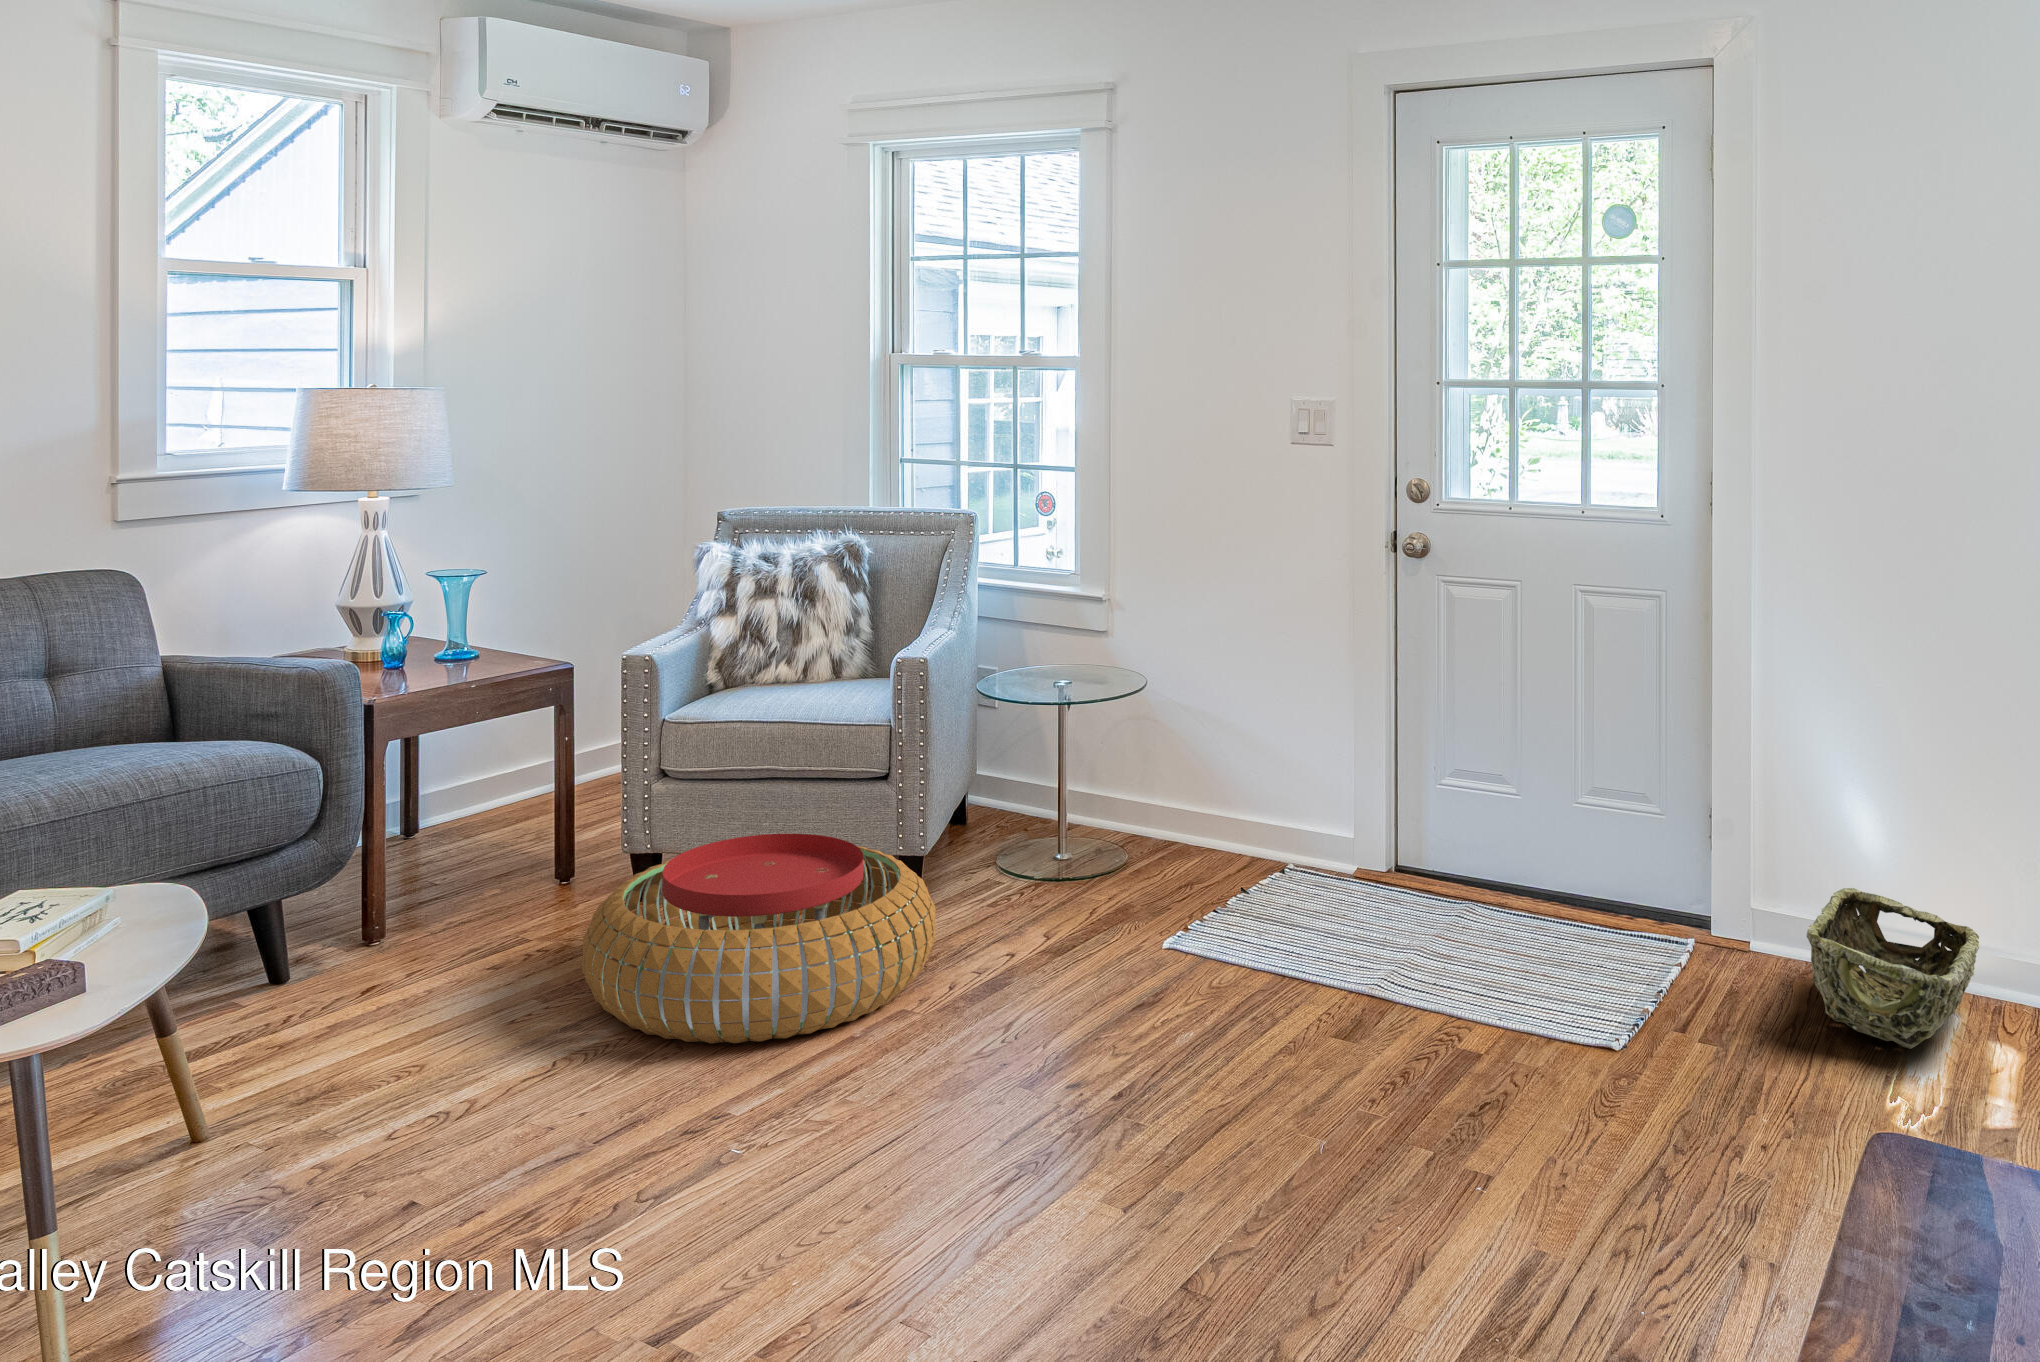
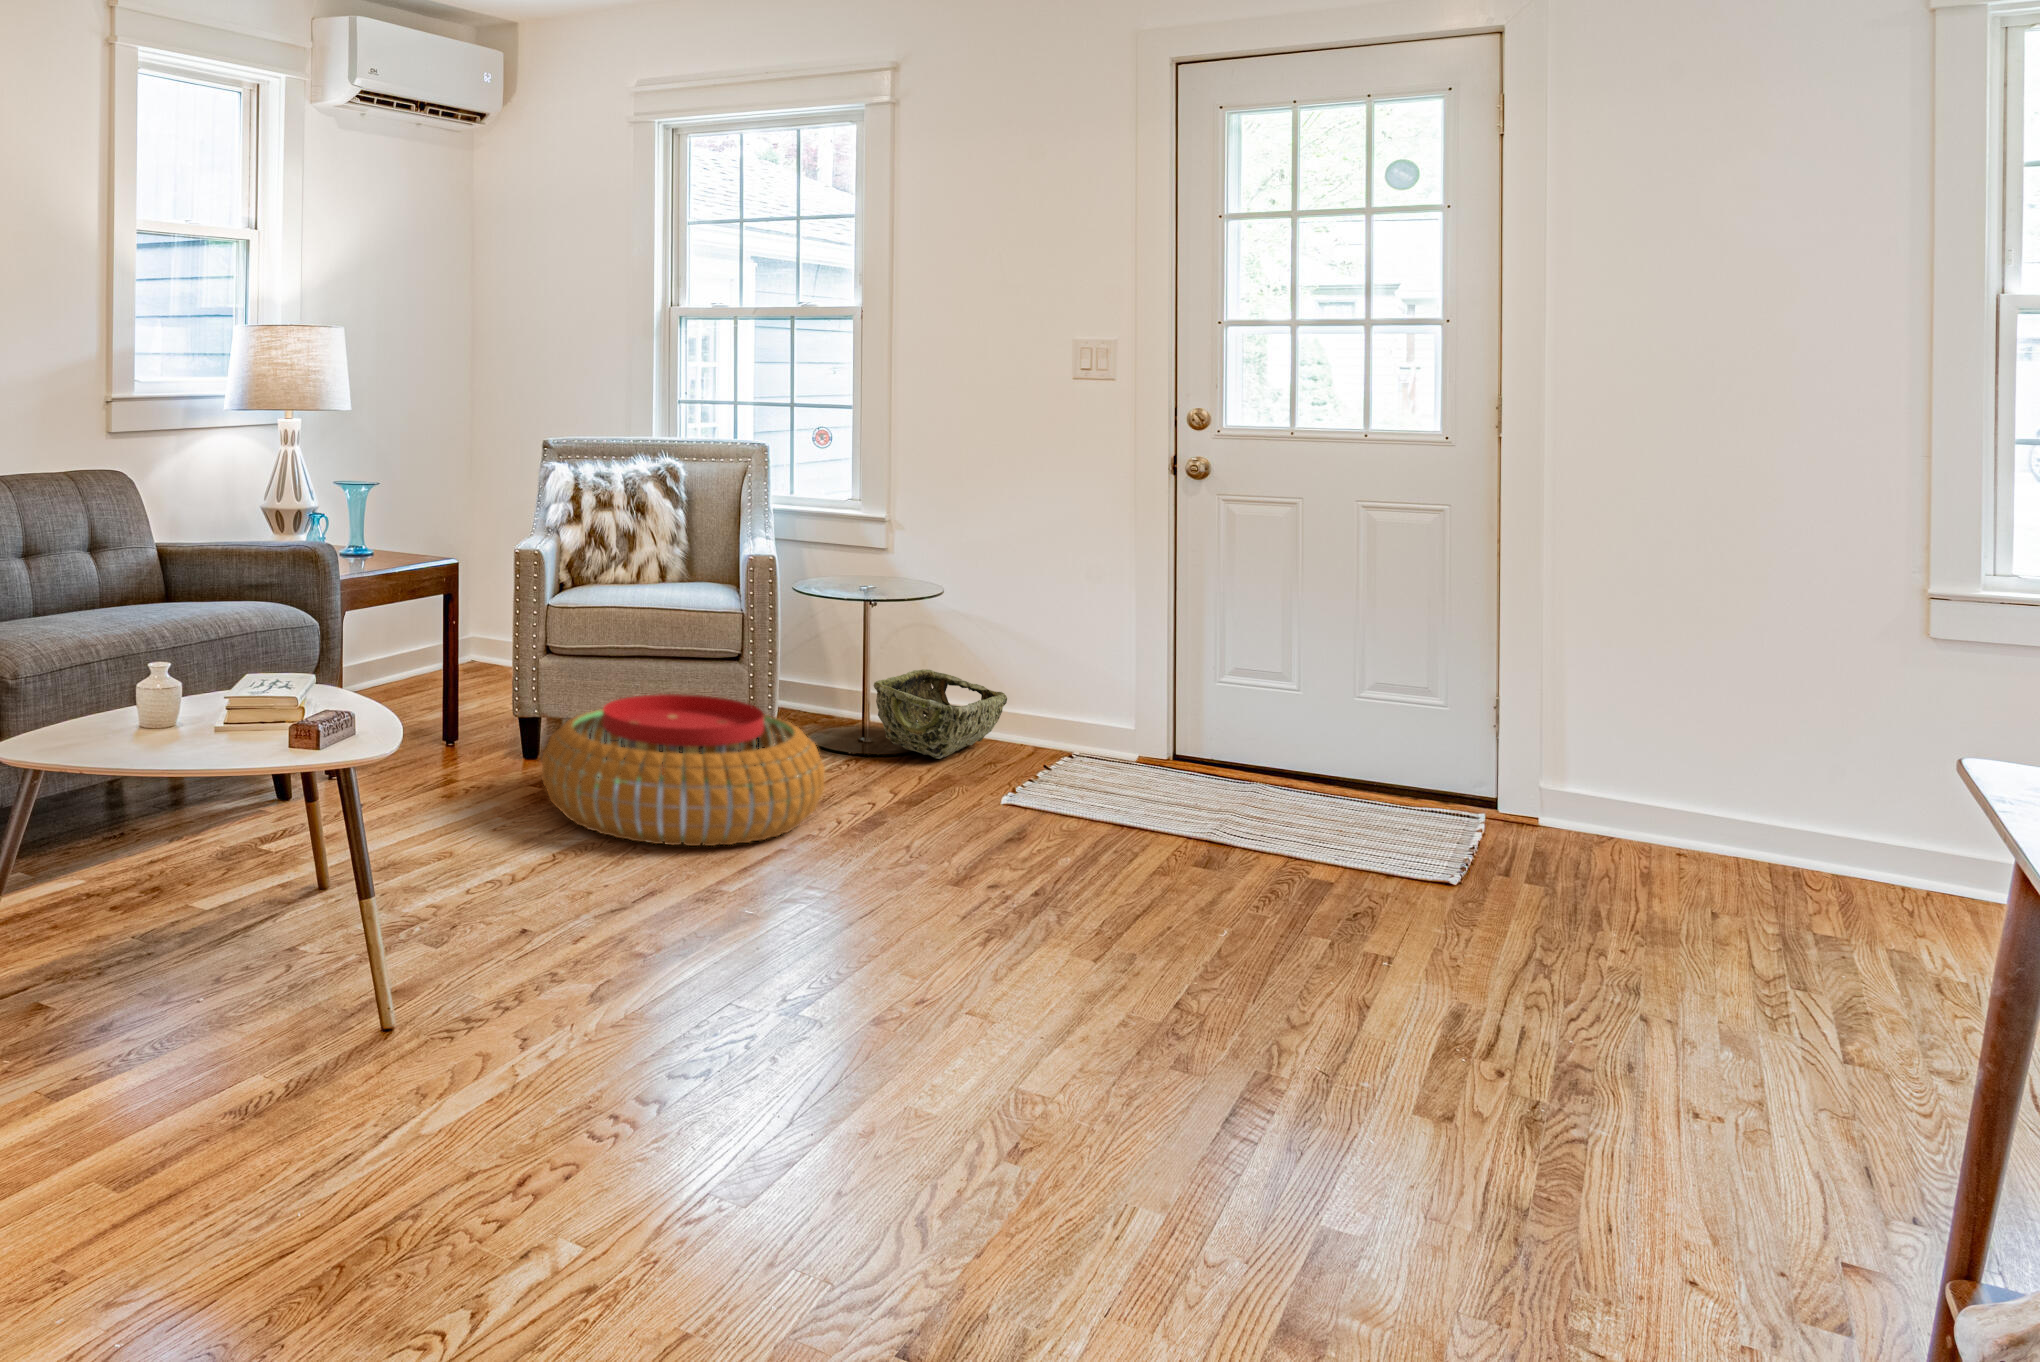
woven basket: present [1806,888,1979,1049] -> present [873,669,1007,759]

